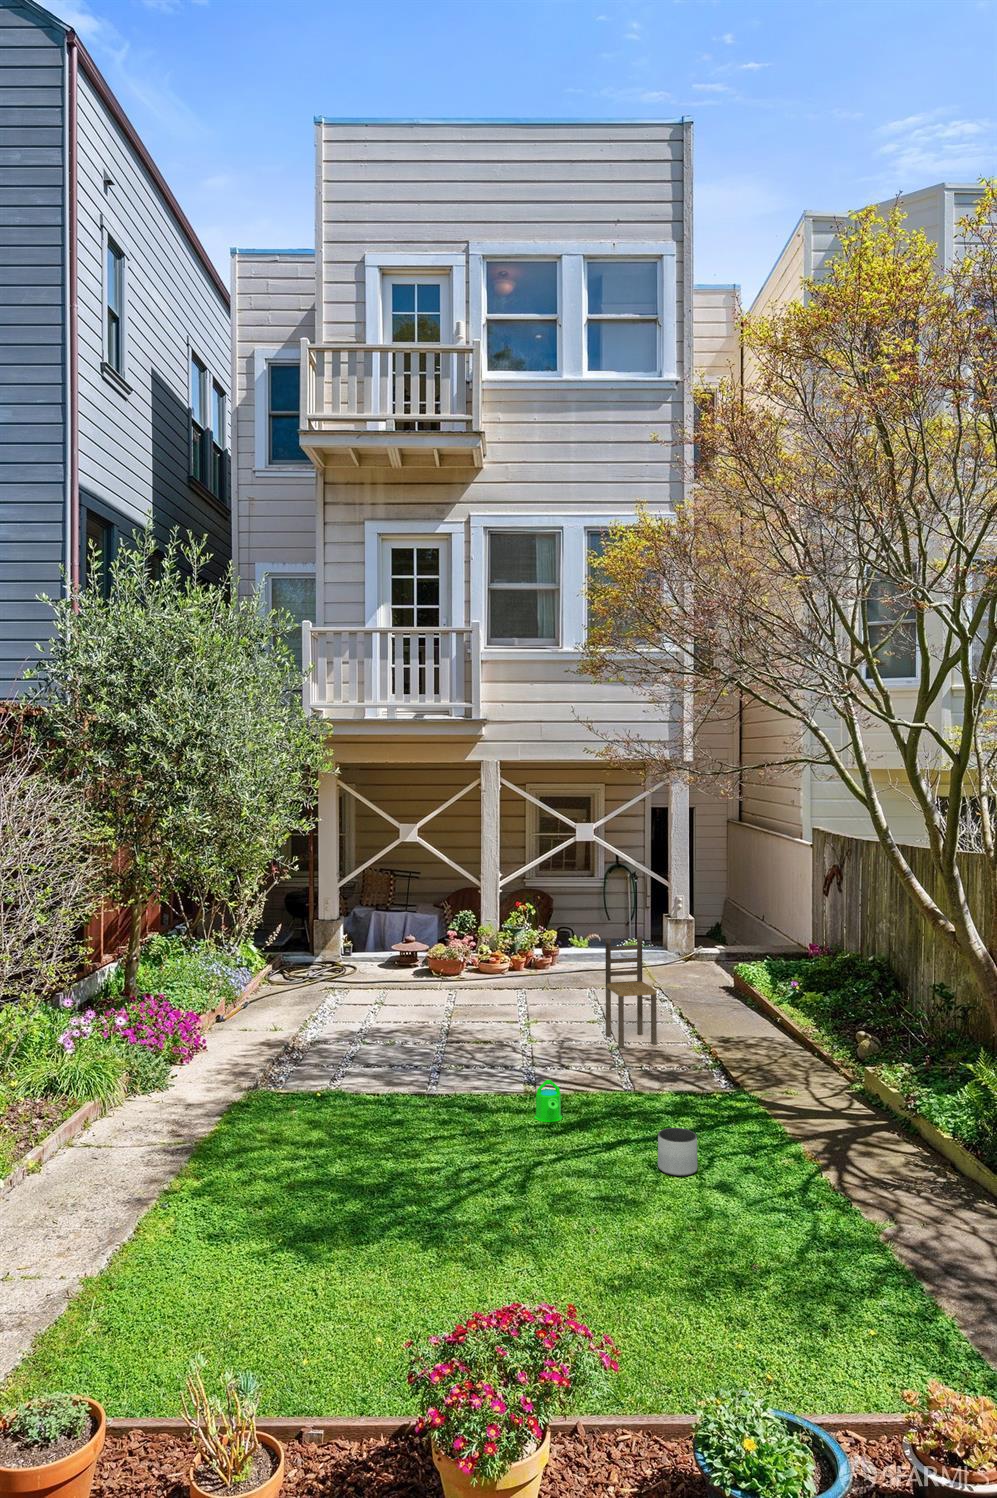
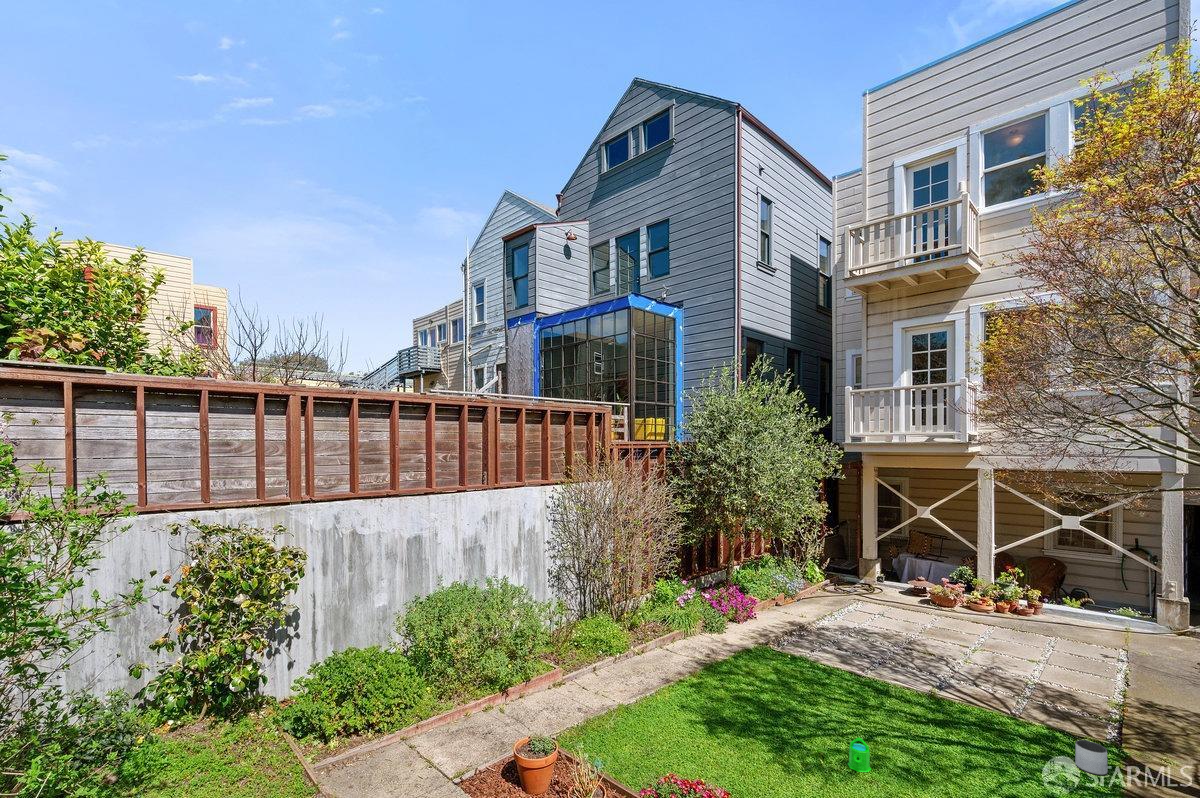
chair: present [605,937,657,1047] -> none [1062,604,1104,686]
watering can: present [534,1080,563,1122] -> present [847,738,871,772]

